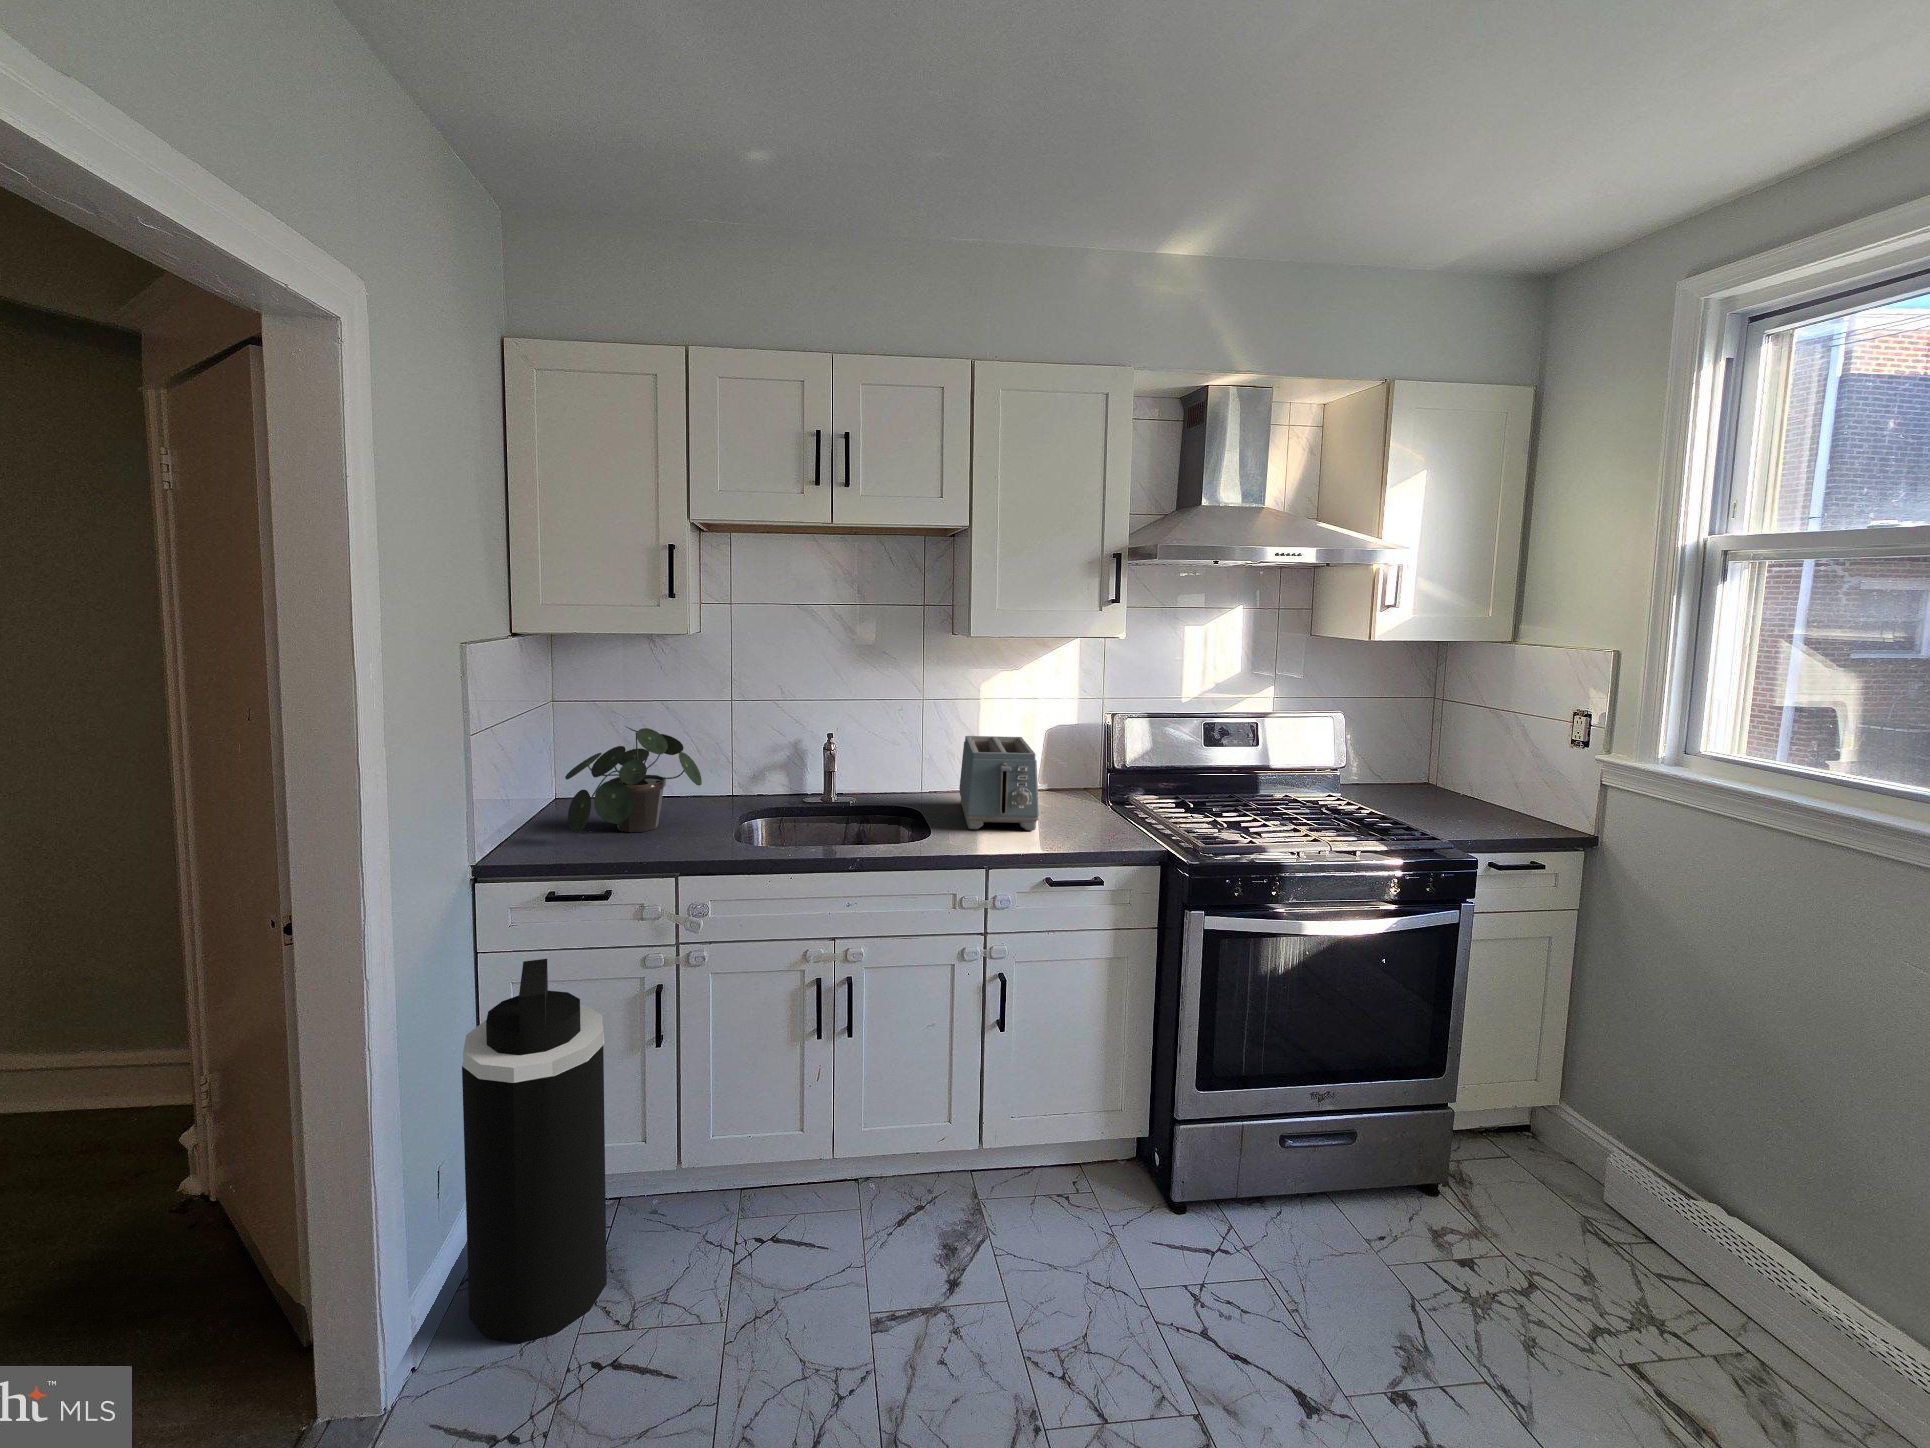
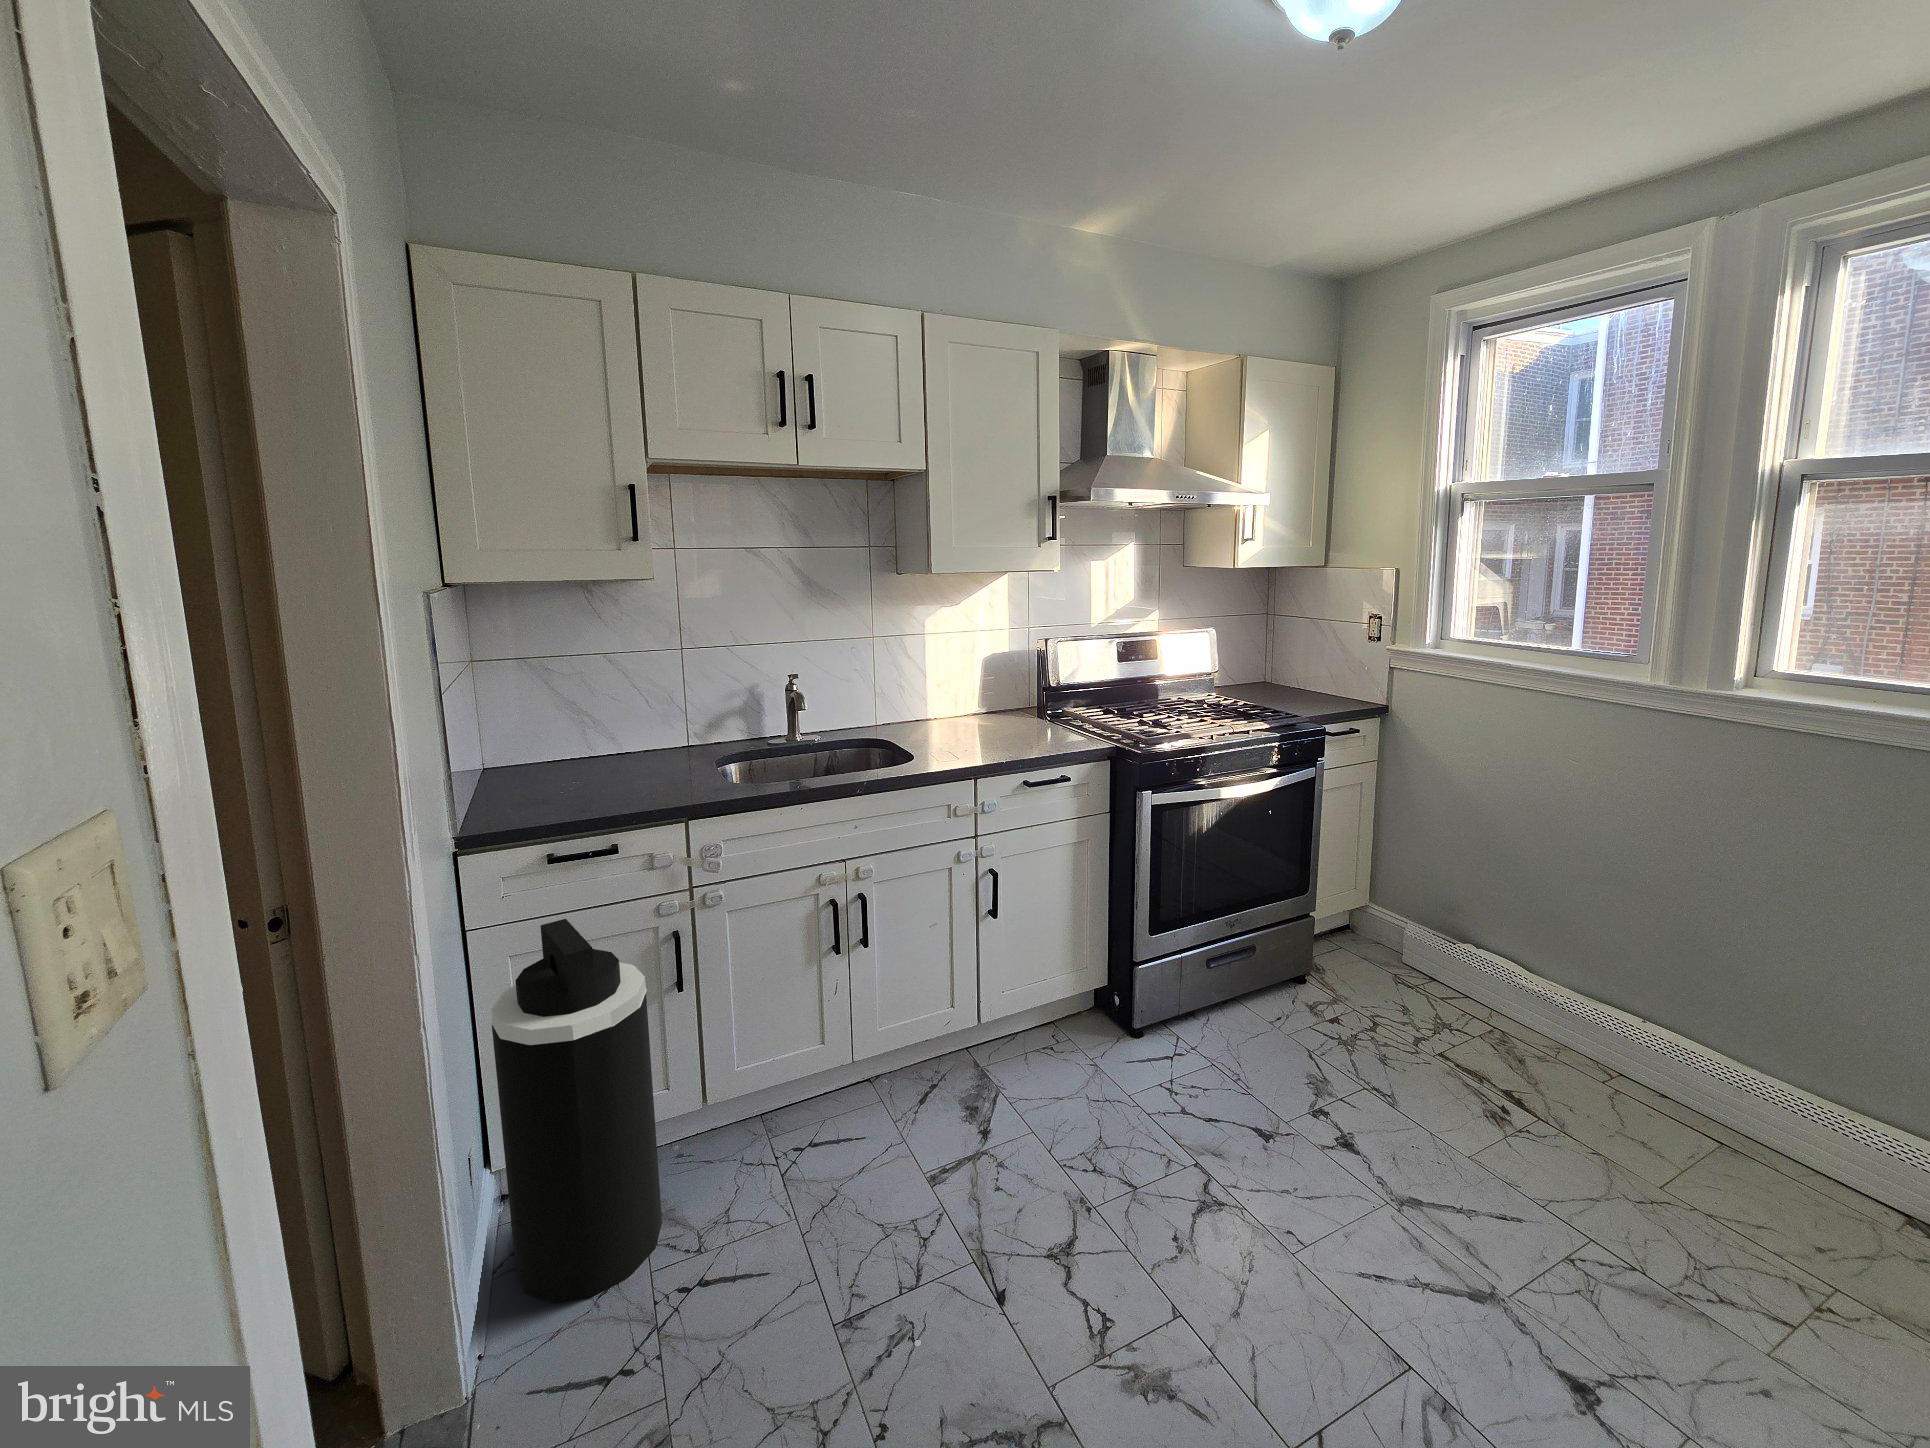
potted plant: present [565,727,702,833] -> none [521,677,680,791]
toaster: present [959,736,1039,830] -> none [916,663,1004,747]

